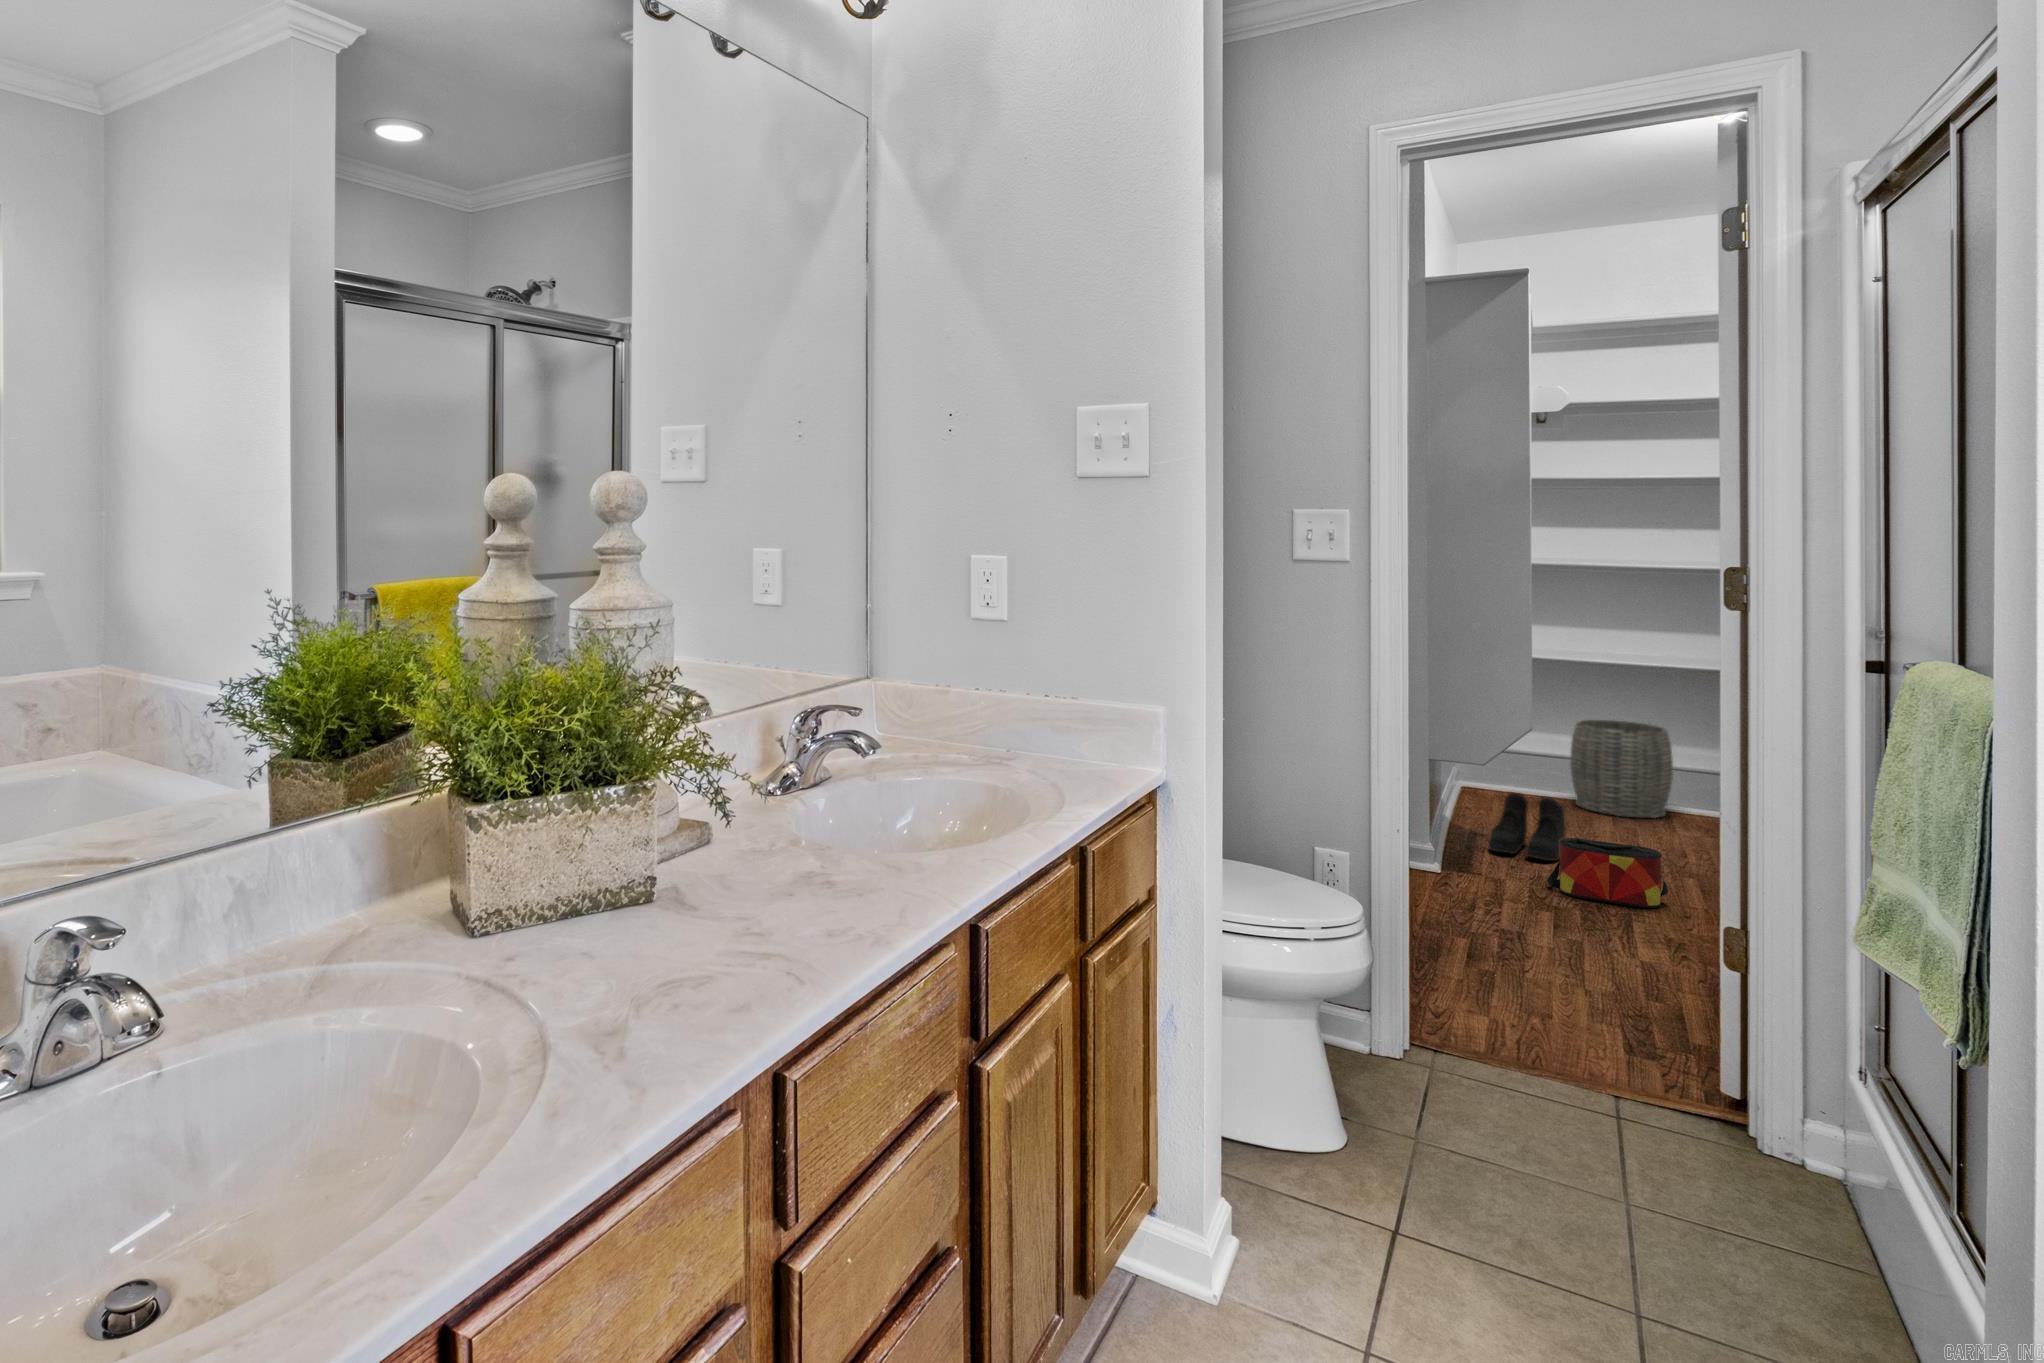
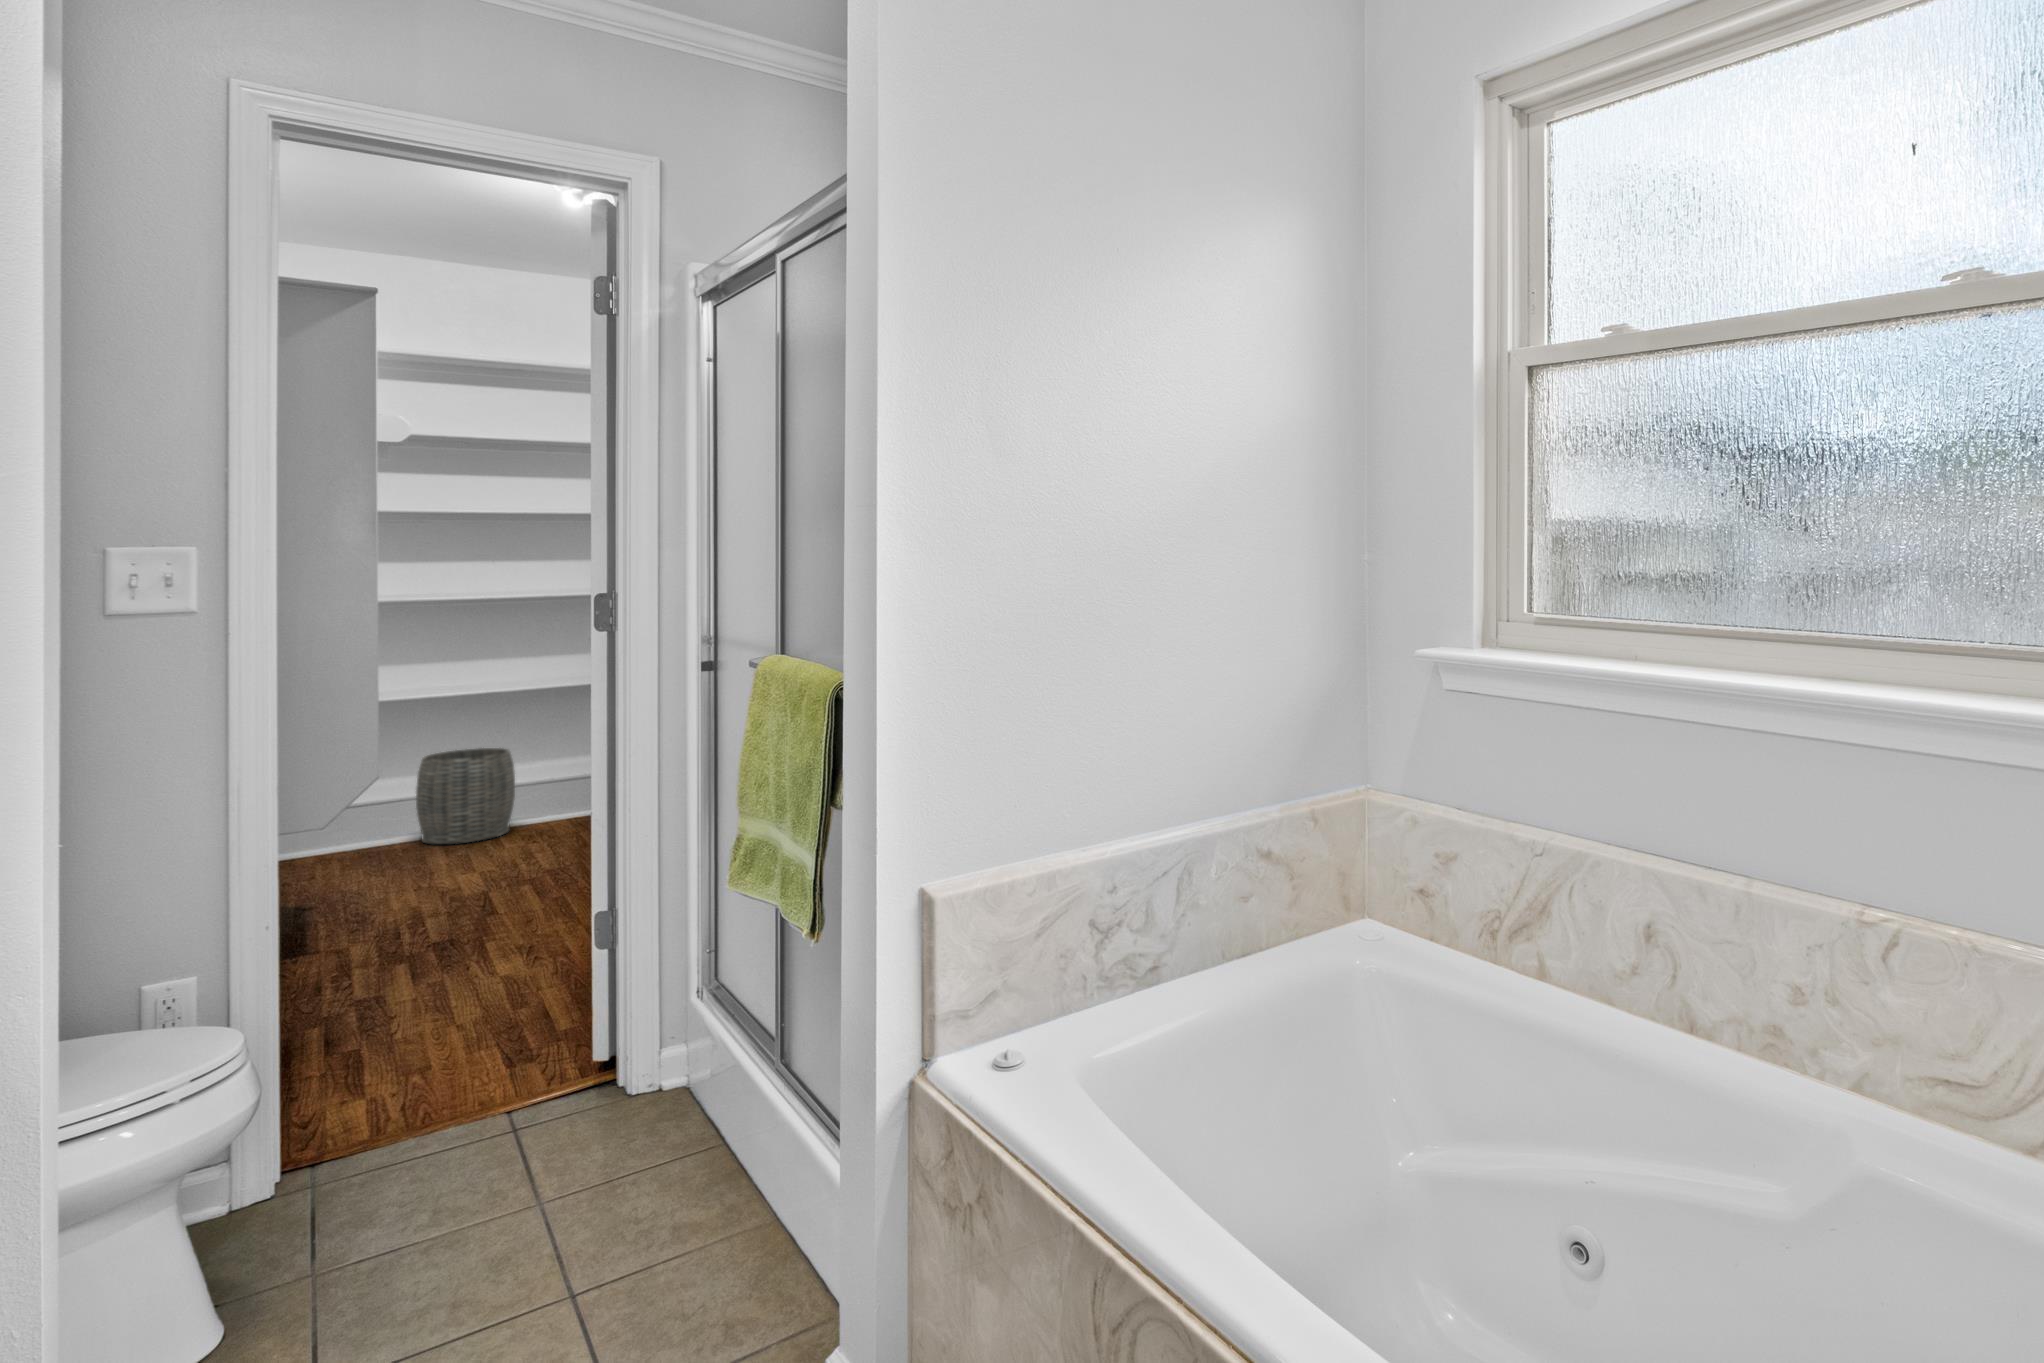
boots: present [1488,792,1566,861] -> none [333,841,419,914]
bag: present [1547,838,1668,908] -> none [405,865,524,935]

